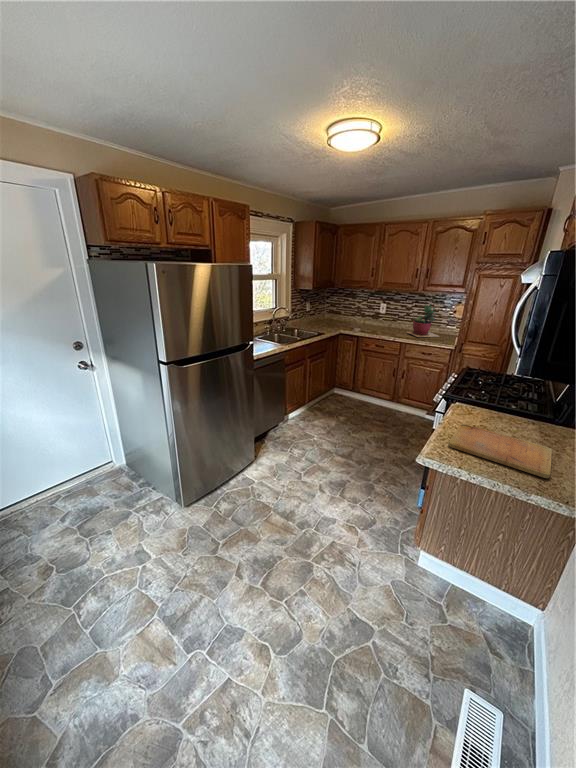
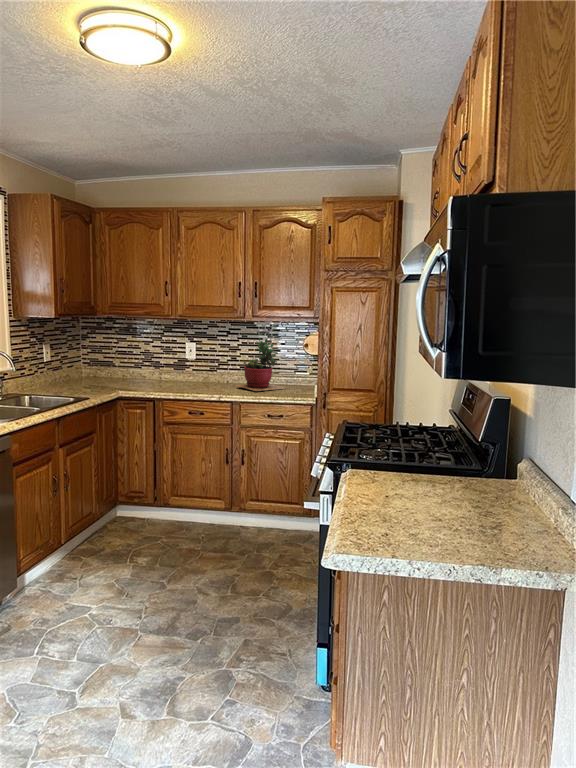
cutting board: present [448,424,552,478] -> none [369,491,519,540]

